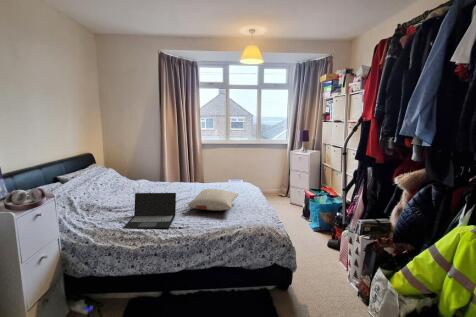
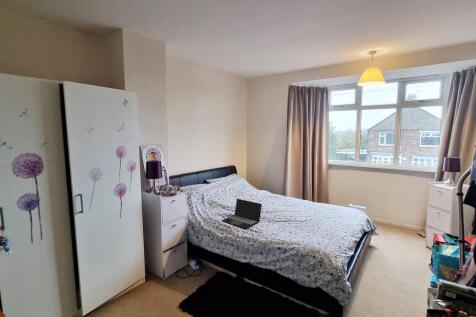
pillow: present [188,189,239,210] -> none [270,206,323,227]

